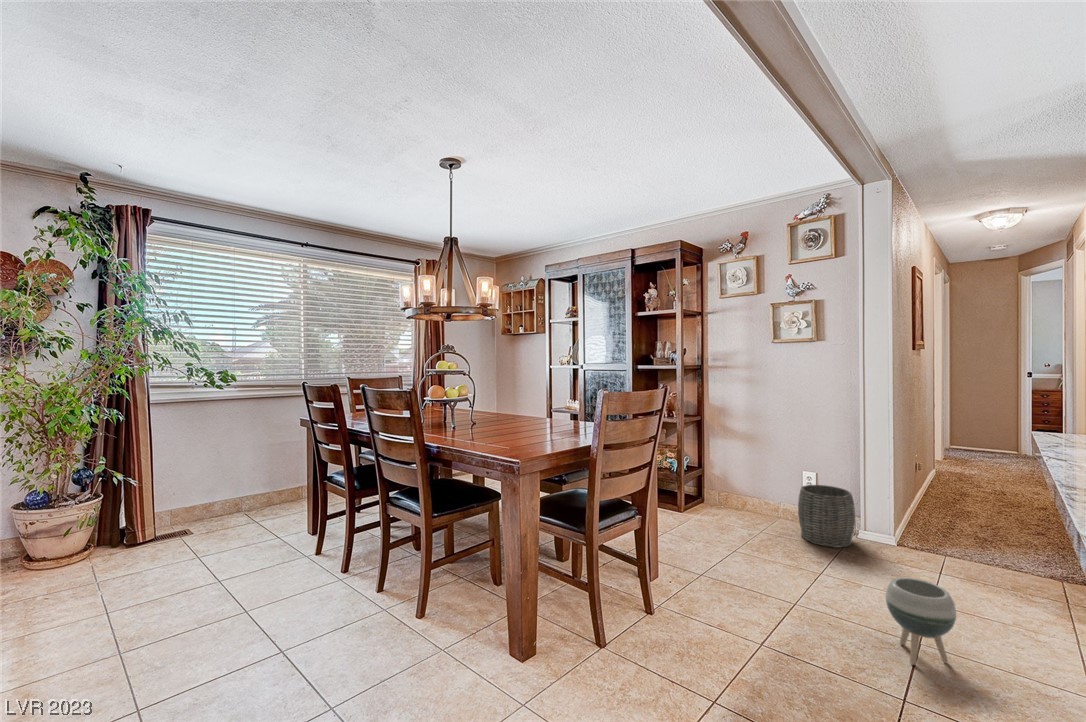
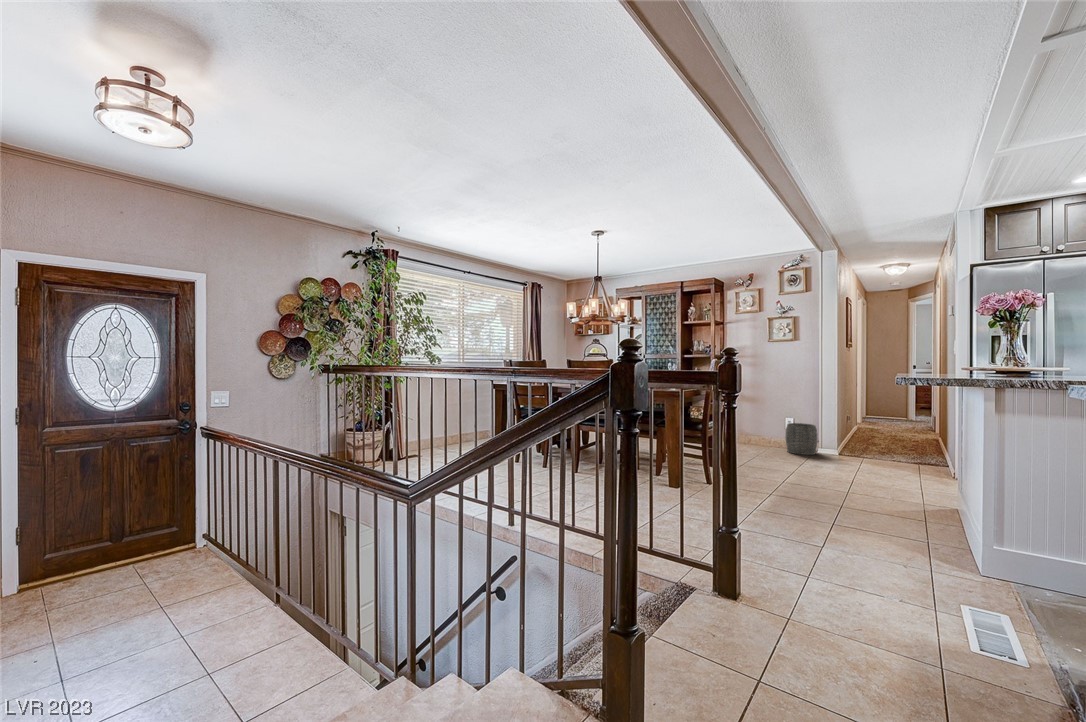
planter: present [886,577,956,665] -> none [840,448,871,483]

